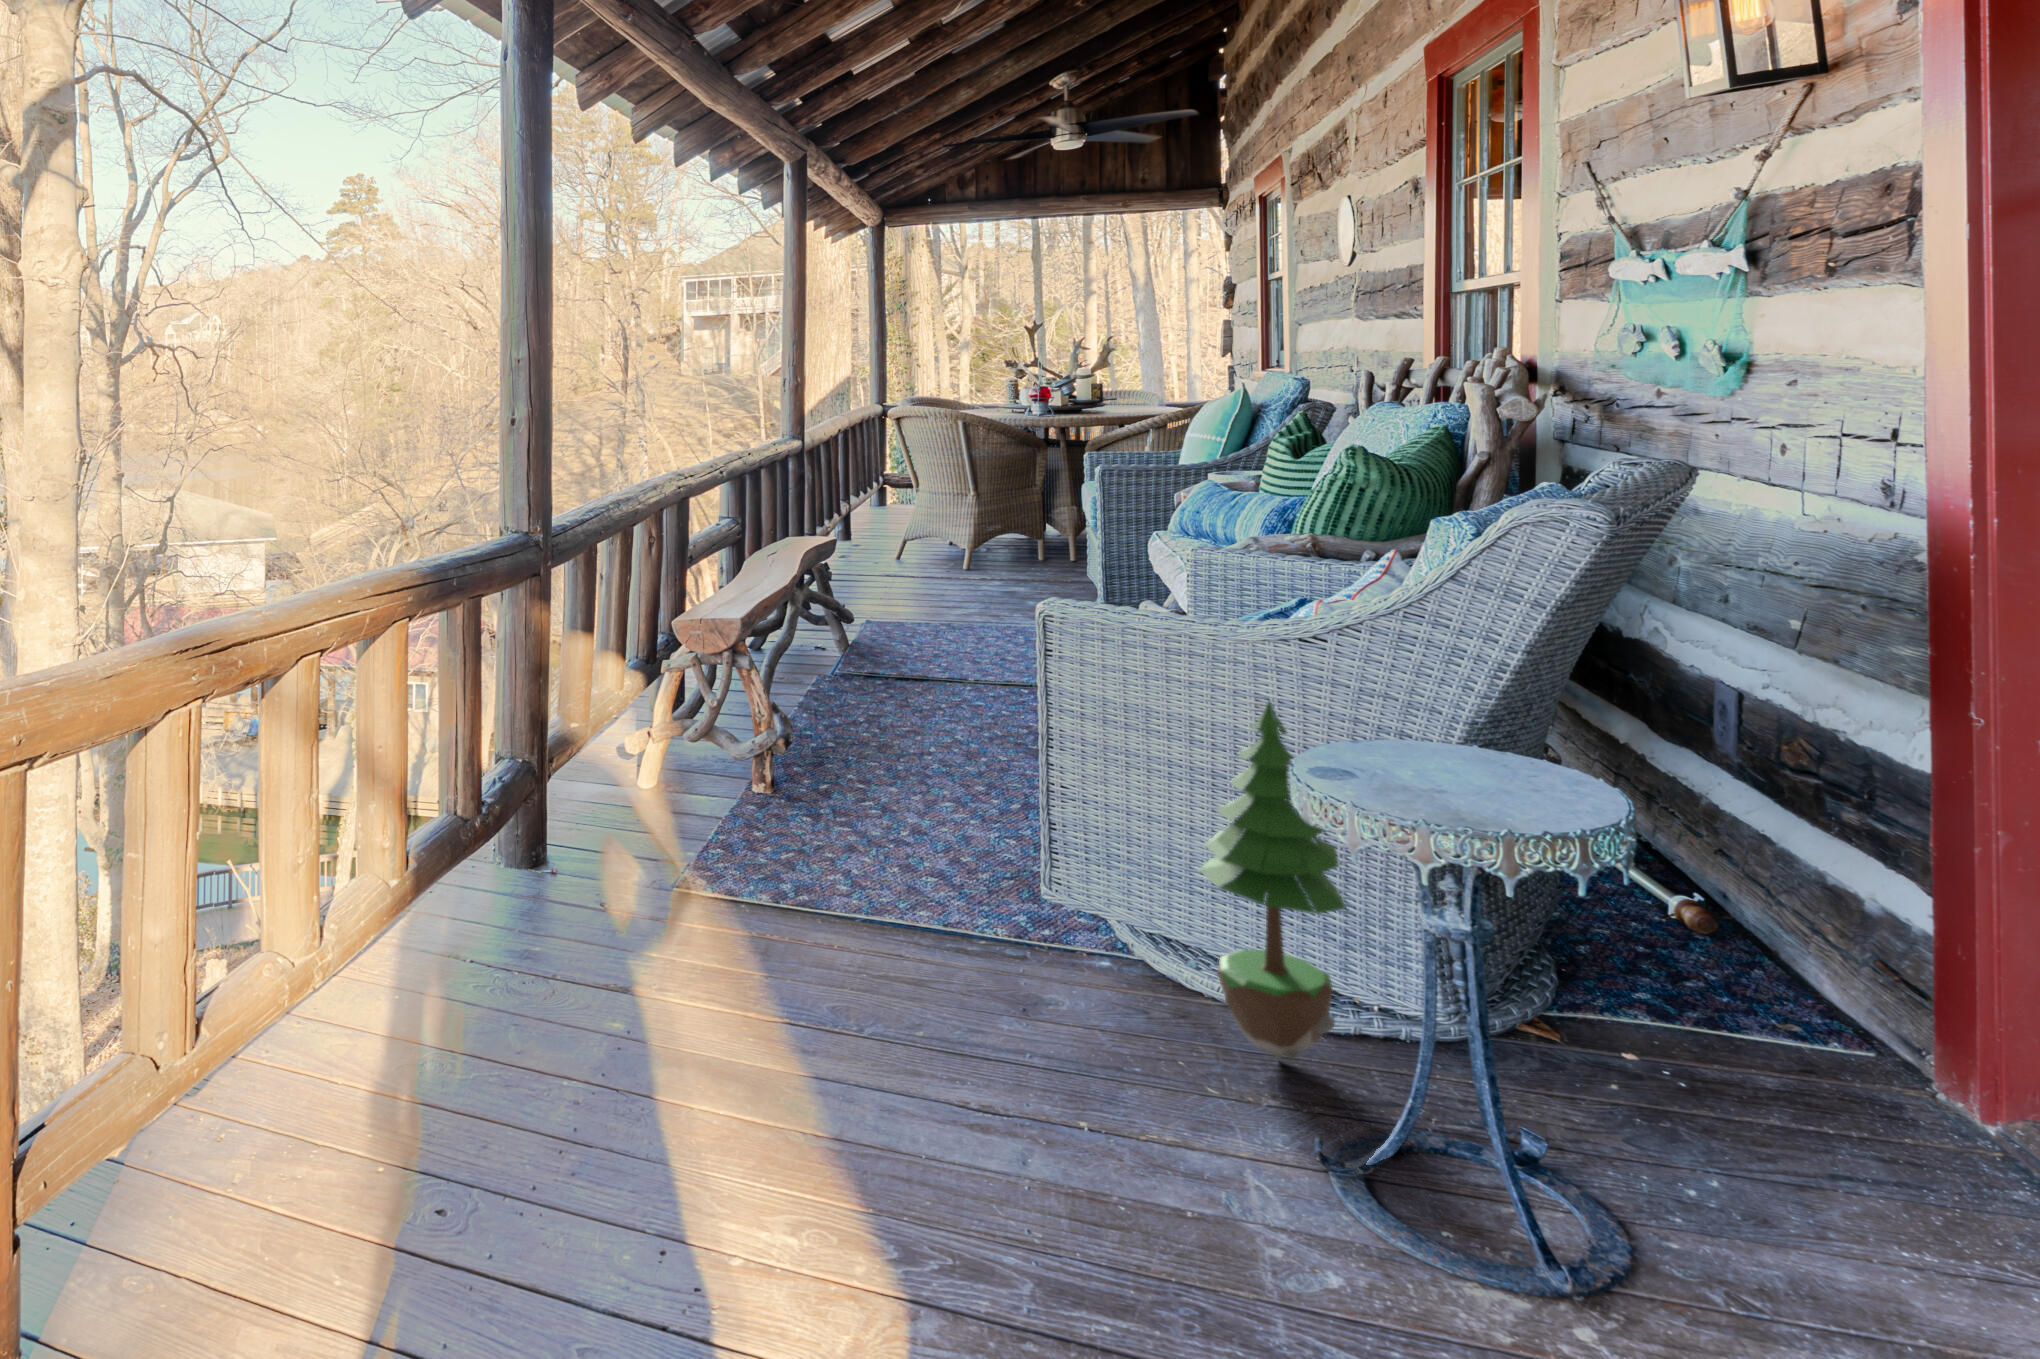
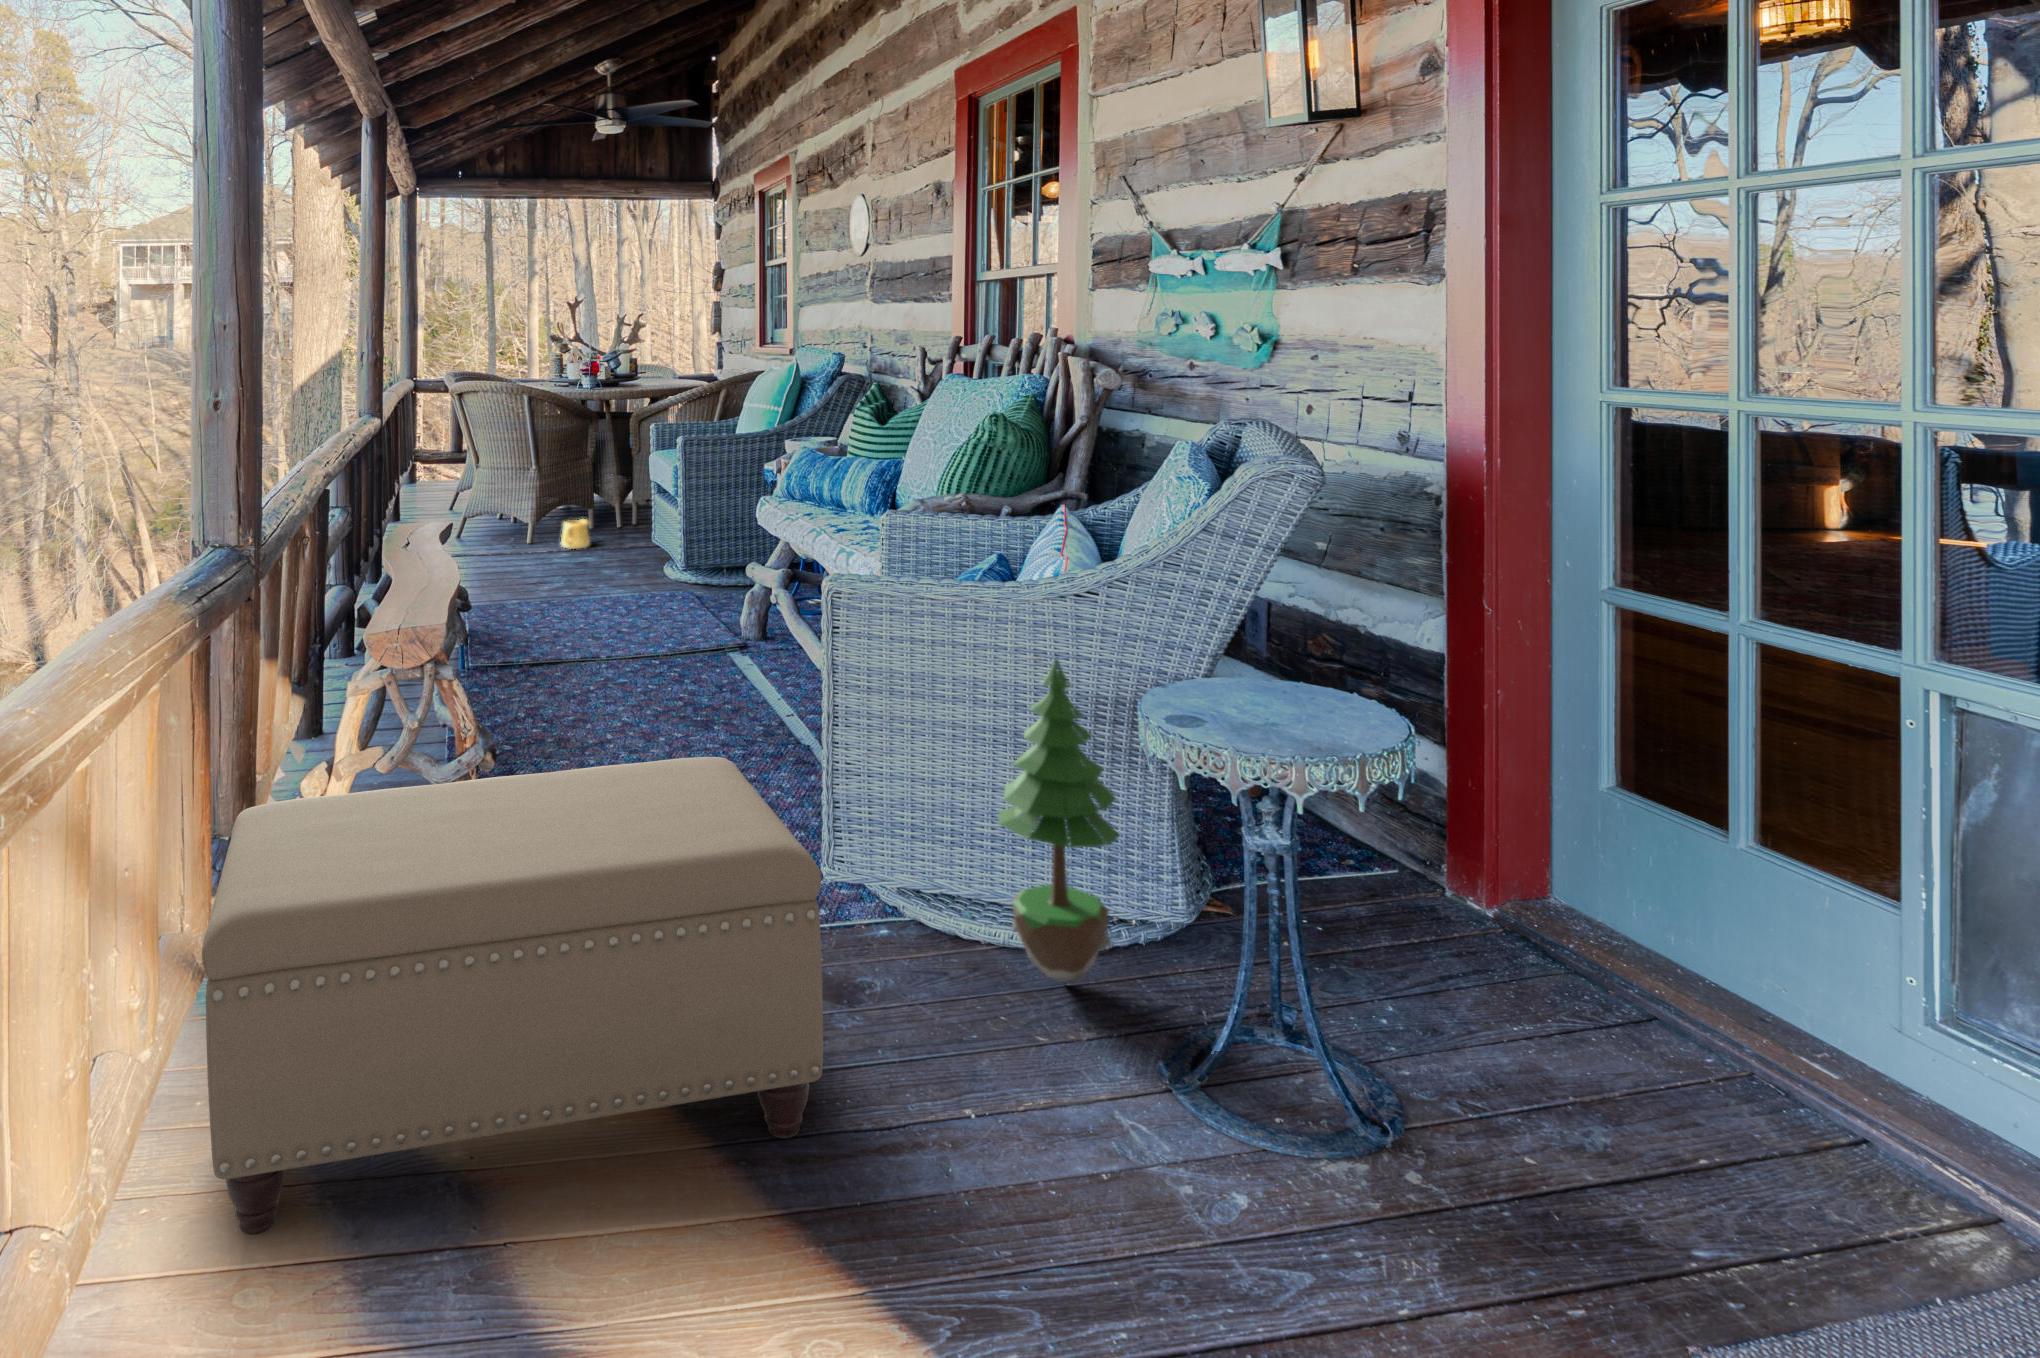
watering can: none [992,543,1027,572] -> present [561,519,590,549]
ottoman: none [403,725,924,1109] -> present [202,757,823,1235]

